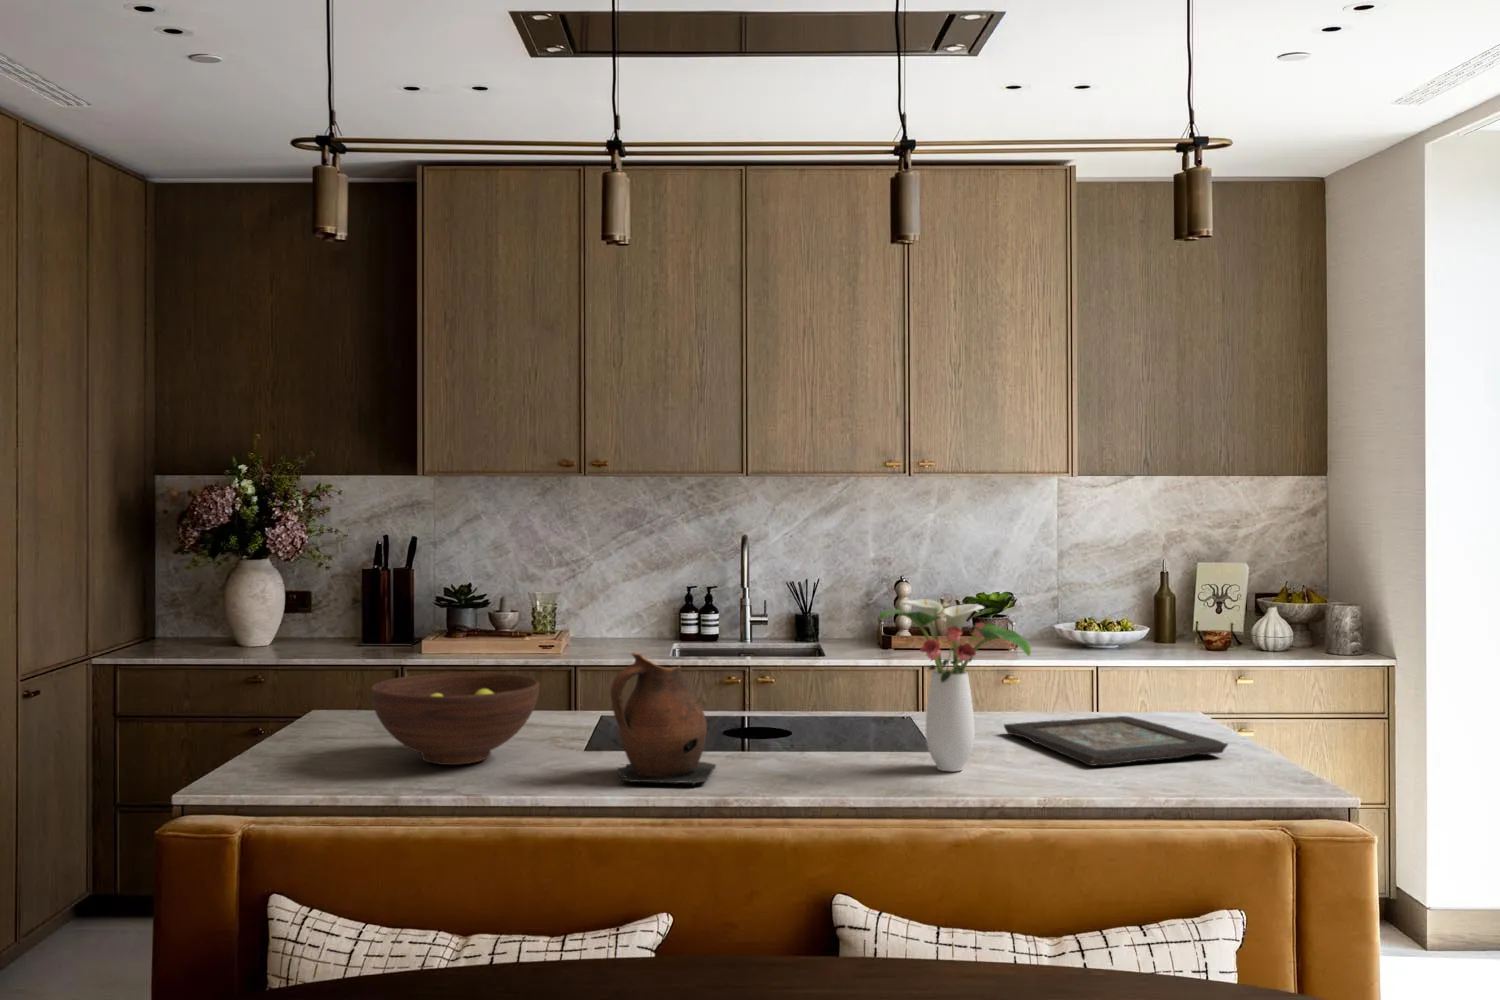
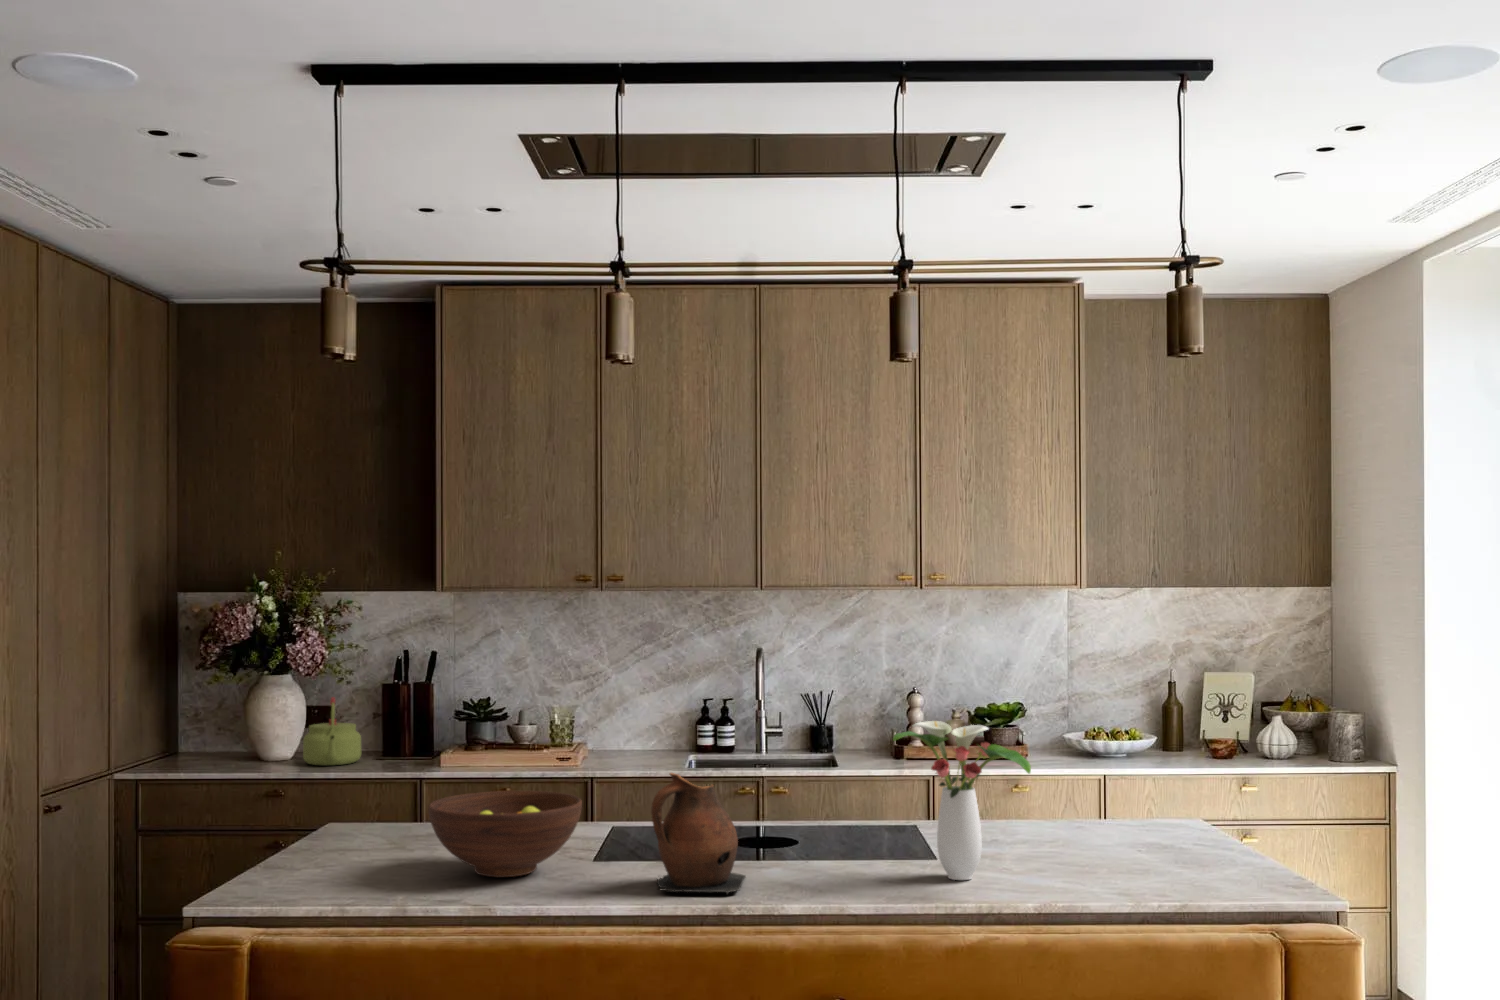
kettle: none [281,582,341,651] -> present [303,697,361,765]
decorative tray: present [1004,716,1228,765] -> none [1010,827,1216,874]

